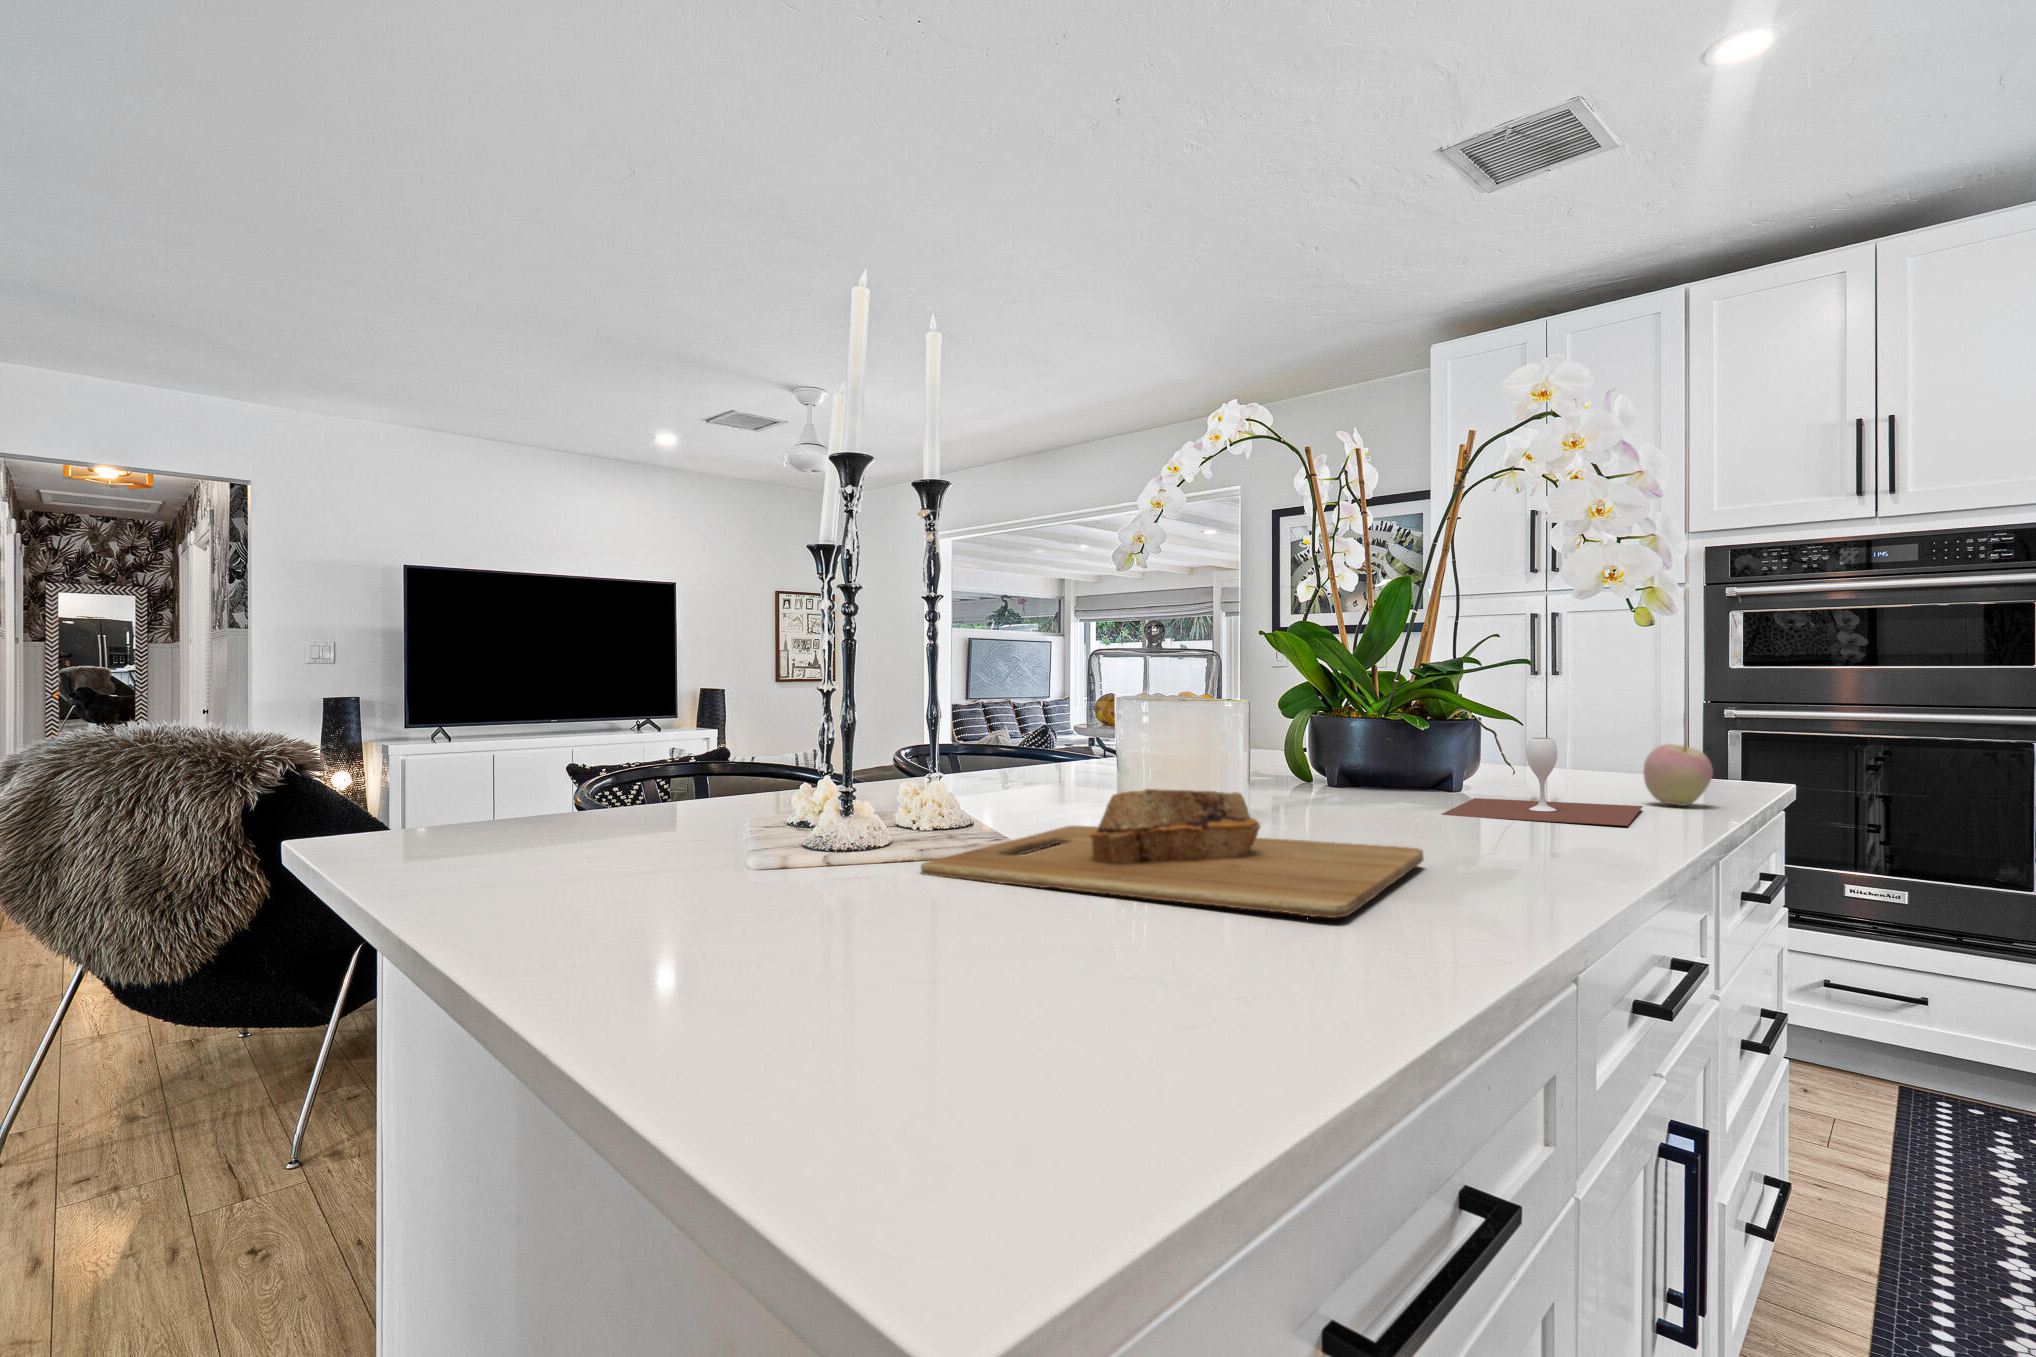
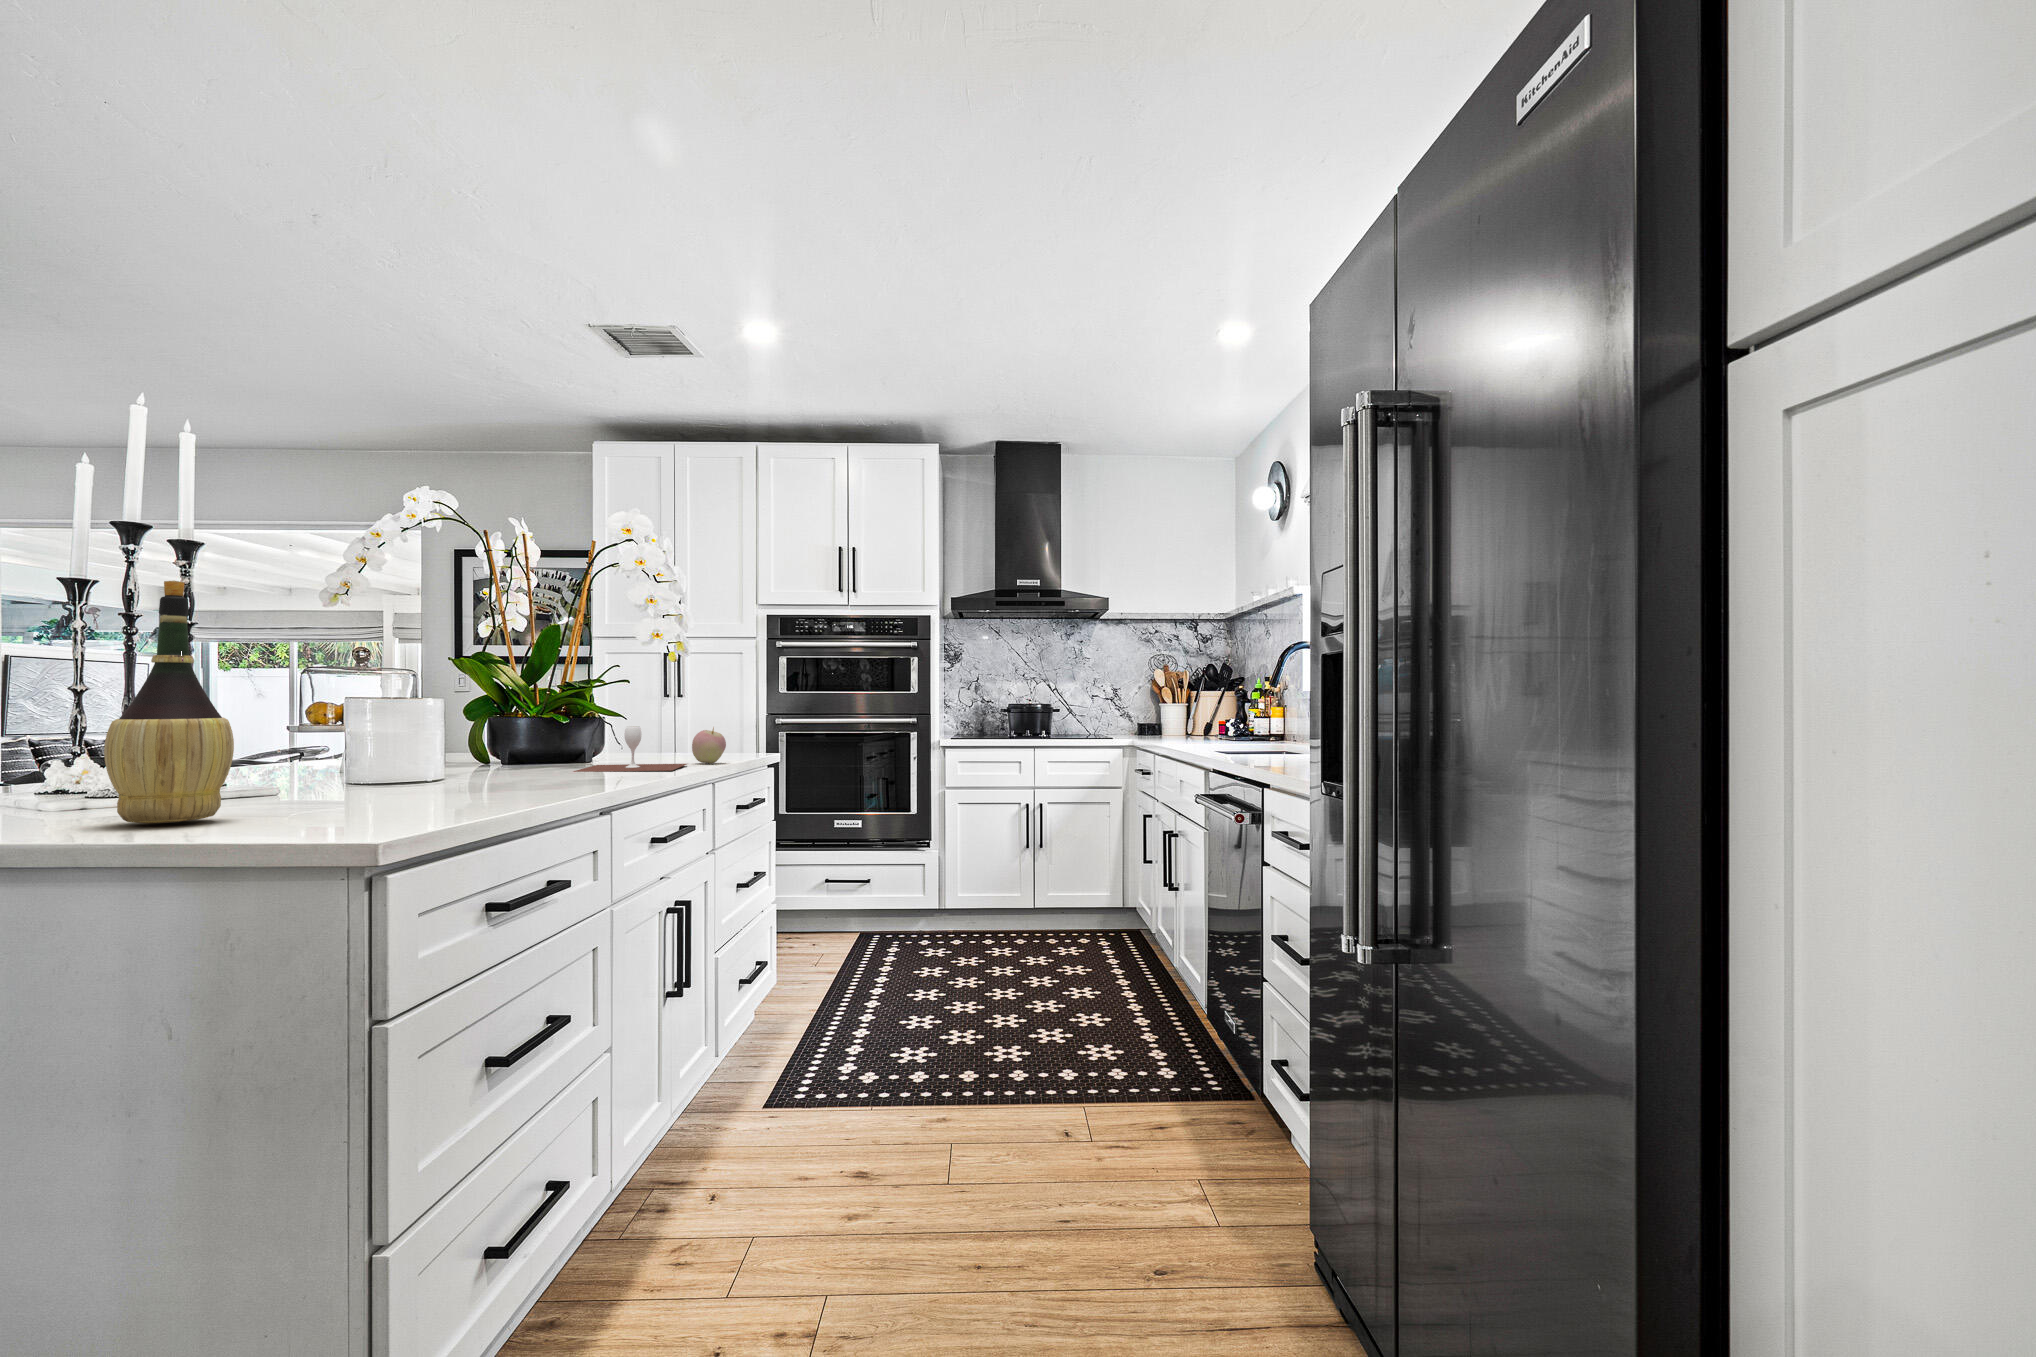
wine bottle: none [700,500,881,942] -> present [104,581,234,823]
cutting board: present [921,789,1424,918] -> none [217,748,552,806]

